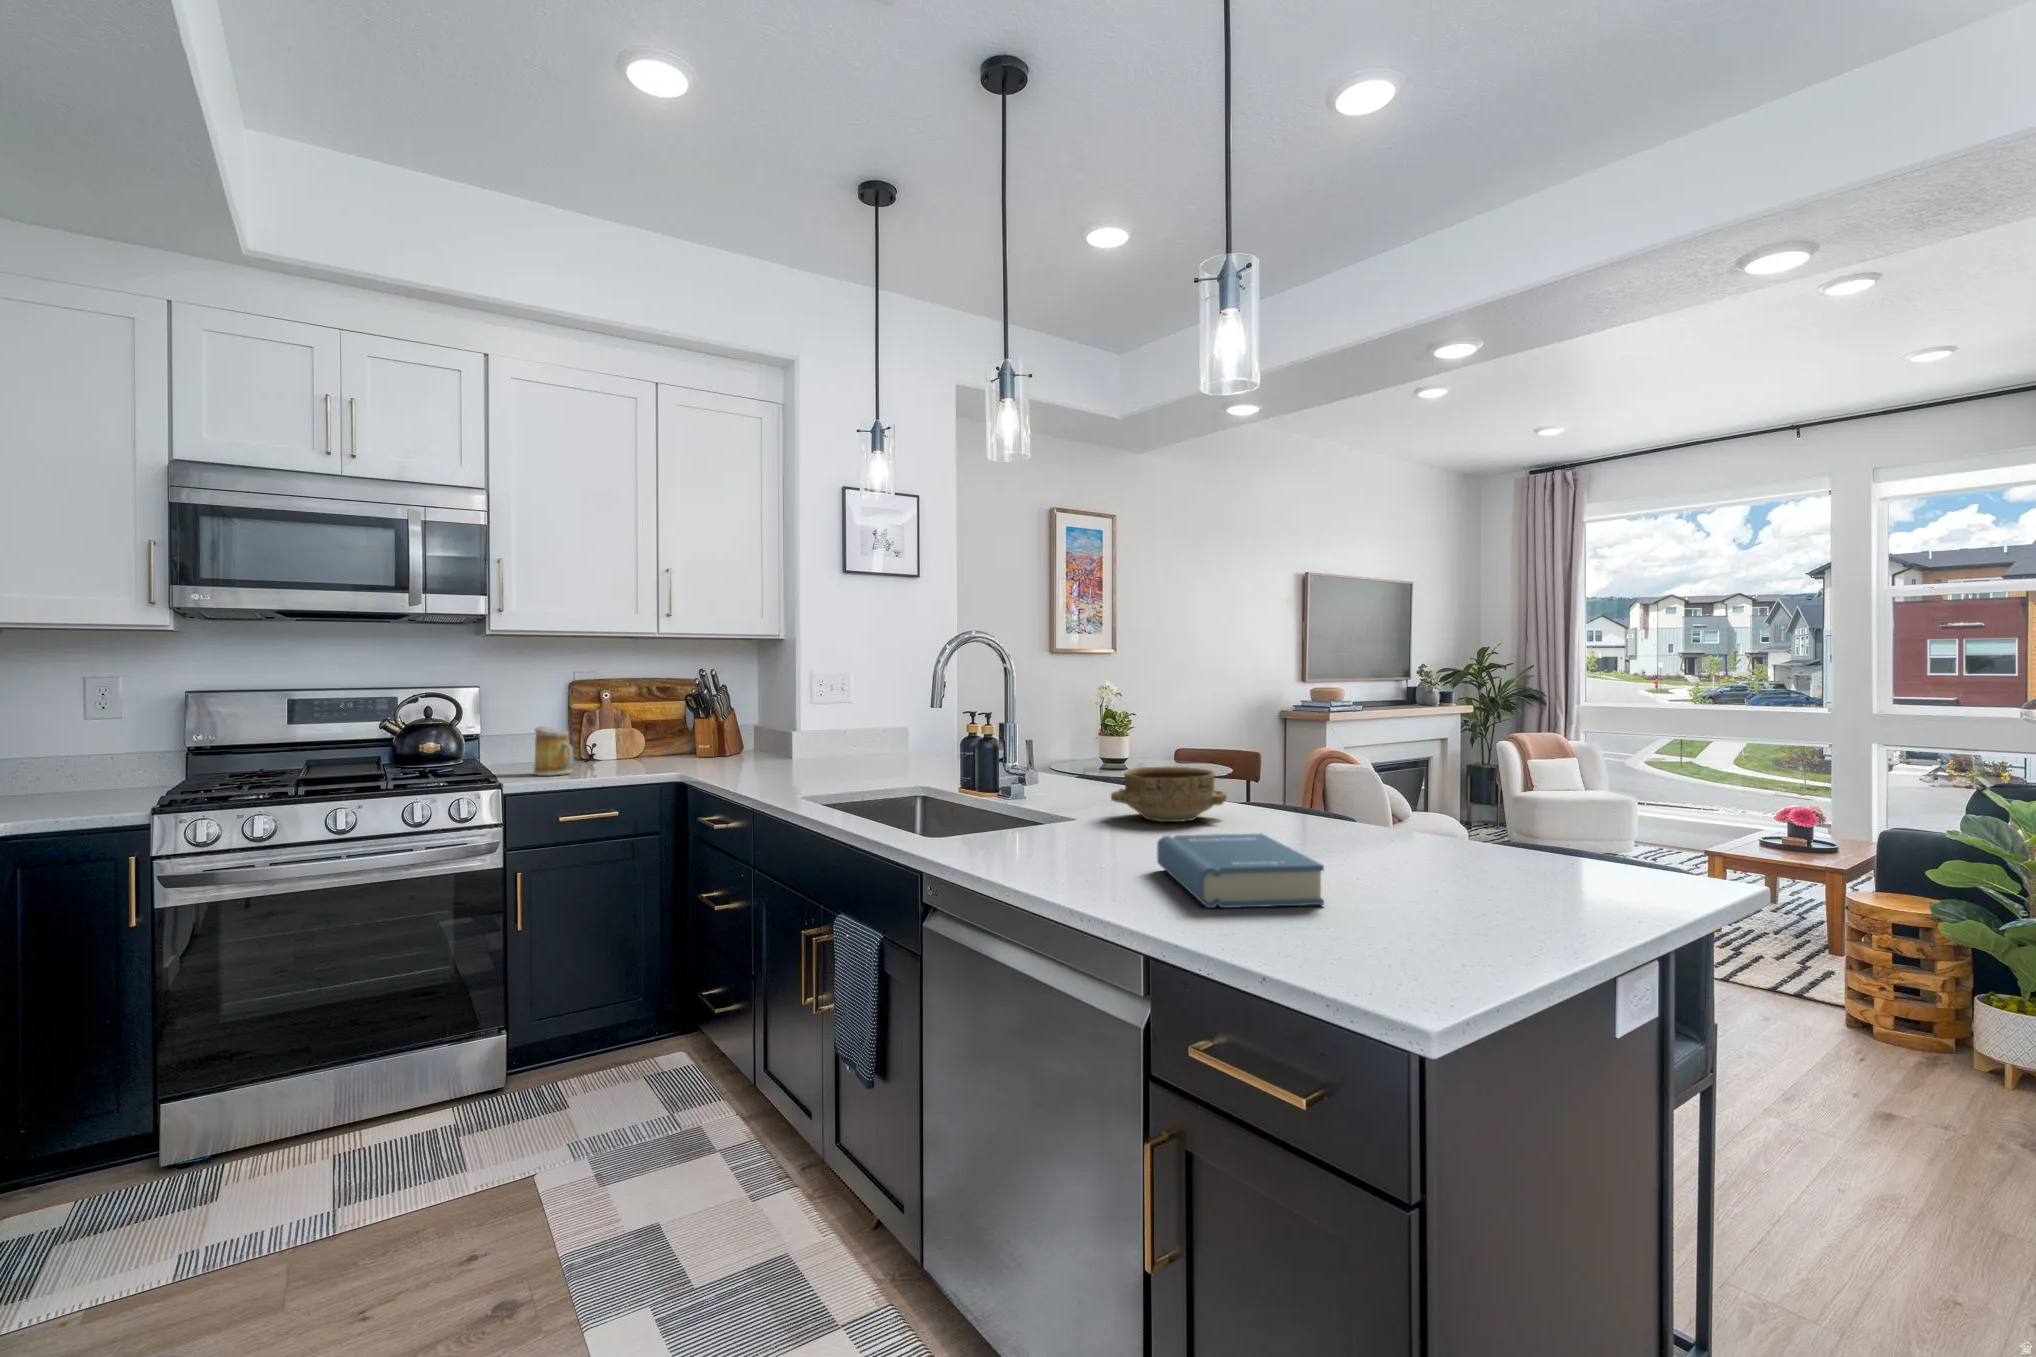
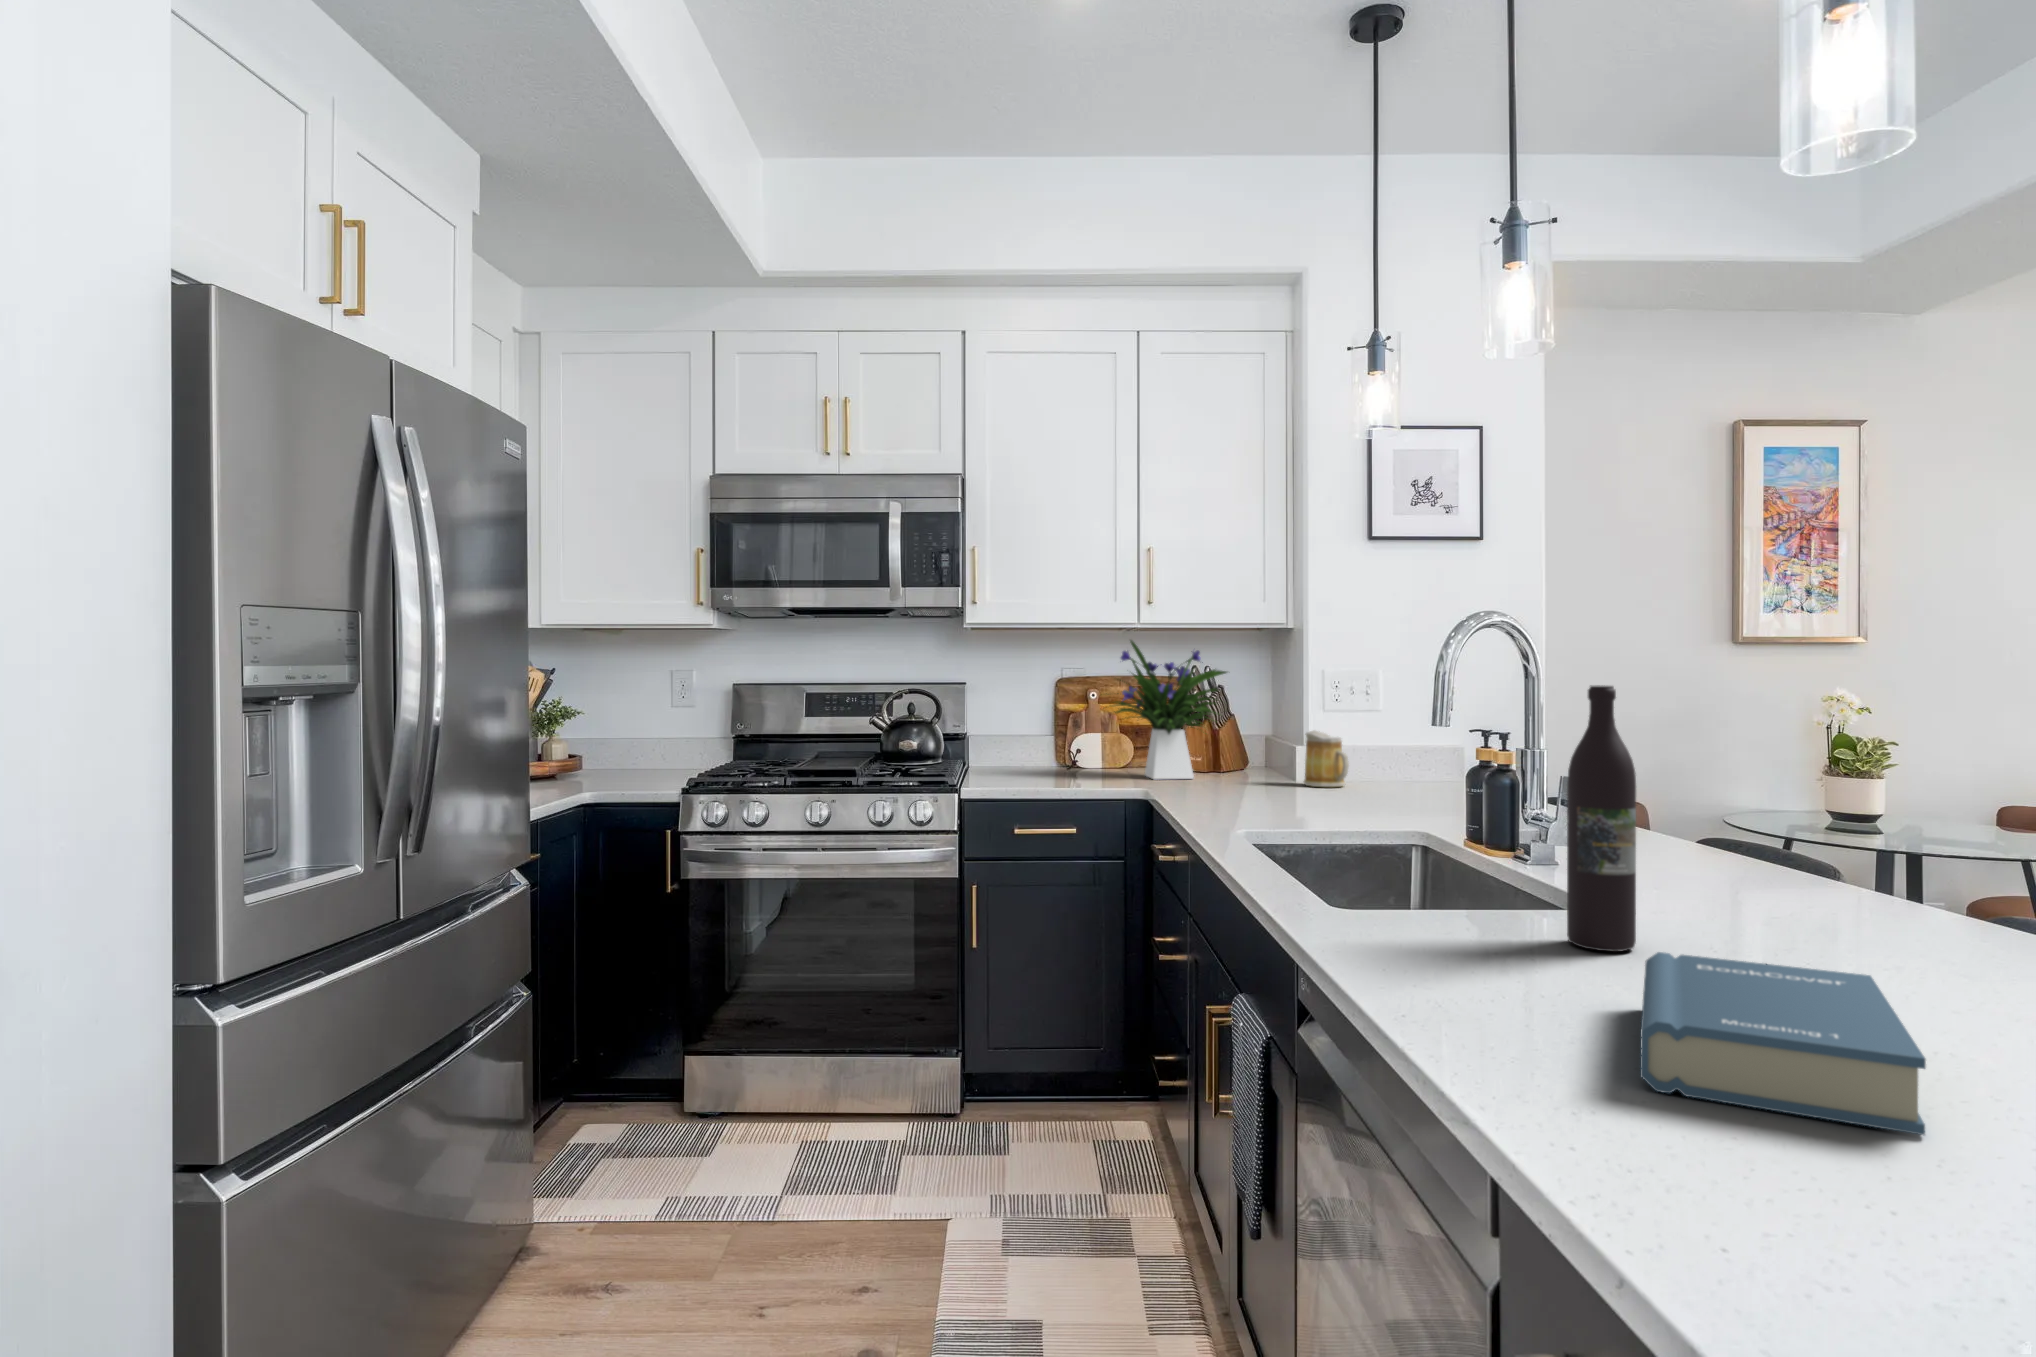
flower arrangement: none [621,647,735,765] -> present [1114,640,1227,779]
wine bottle: none [1081,679,1120,844] -> present [1567,685,1636,952]
mug: present [533,726,573,776] -> present [1304,730,1349,787]
ceramic bowl: present [1111,766,1227,822] -> none [1668,833,1909,933]

